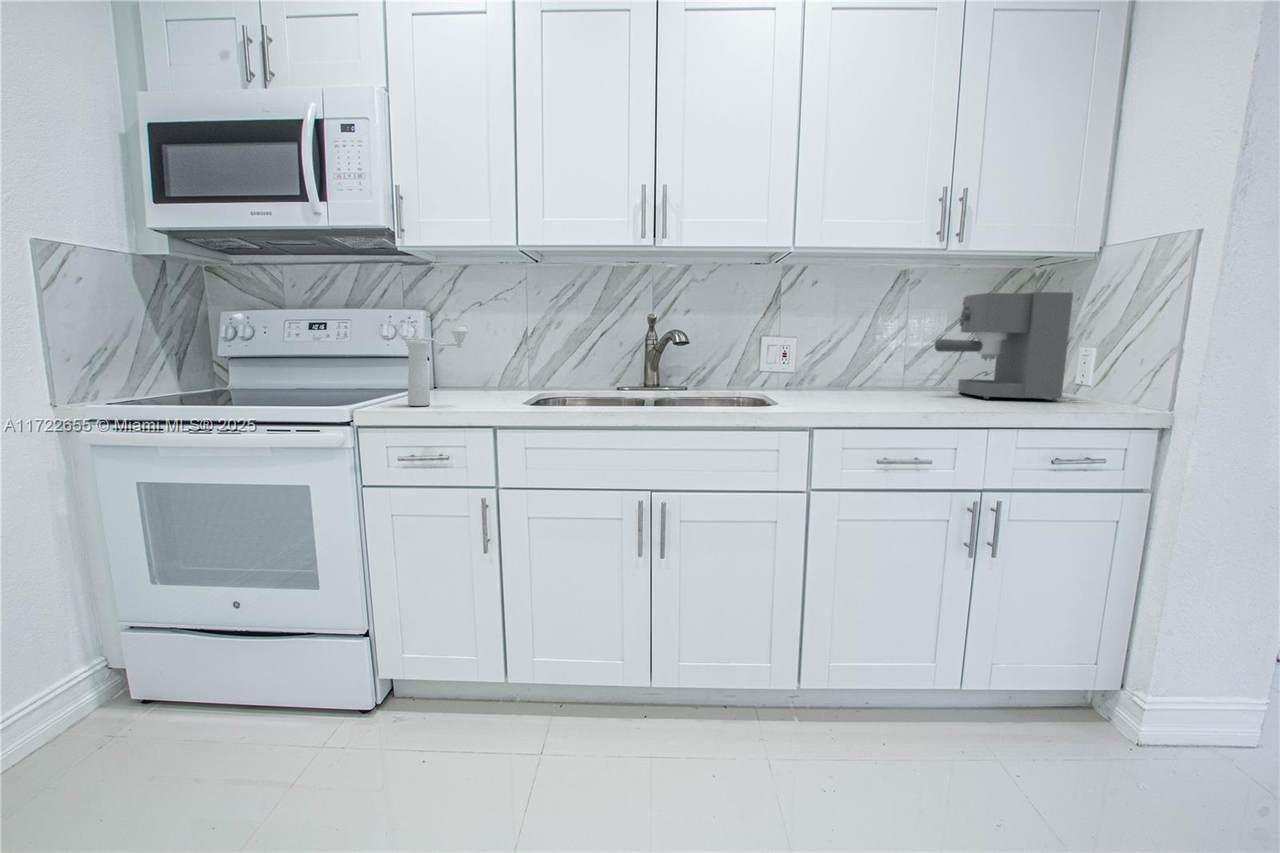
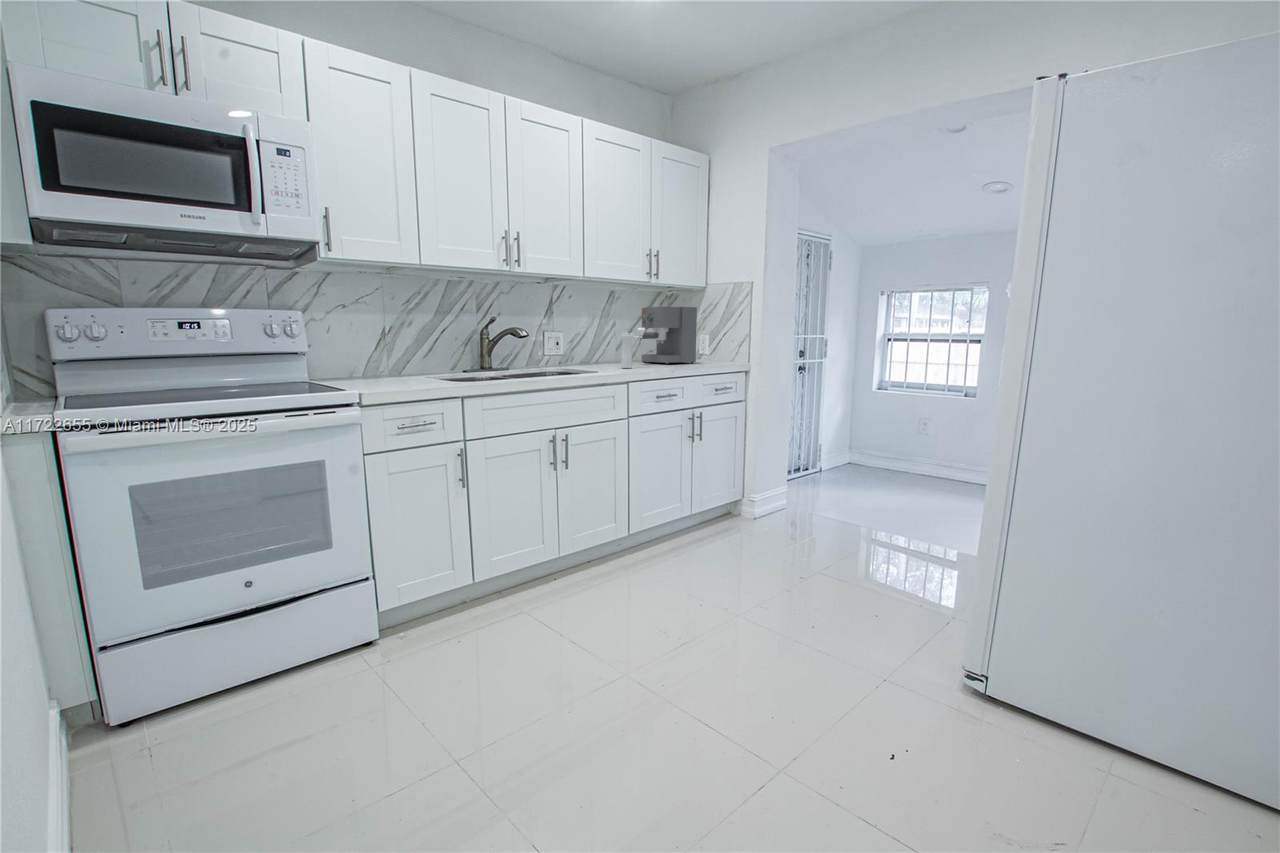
pepper mill: present [405,327,468,406] -> present [621,328,645,368]

